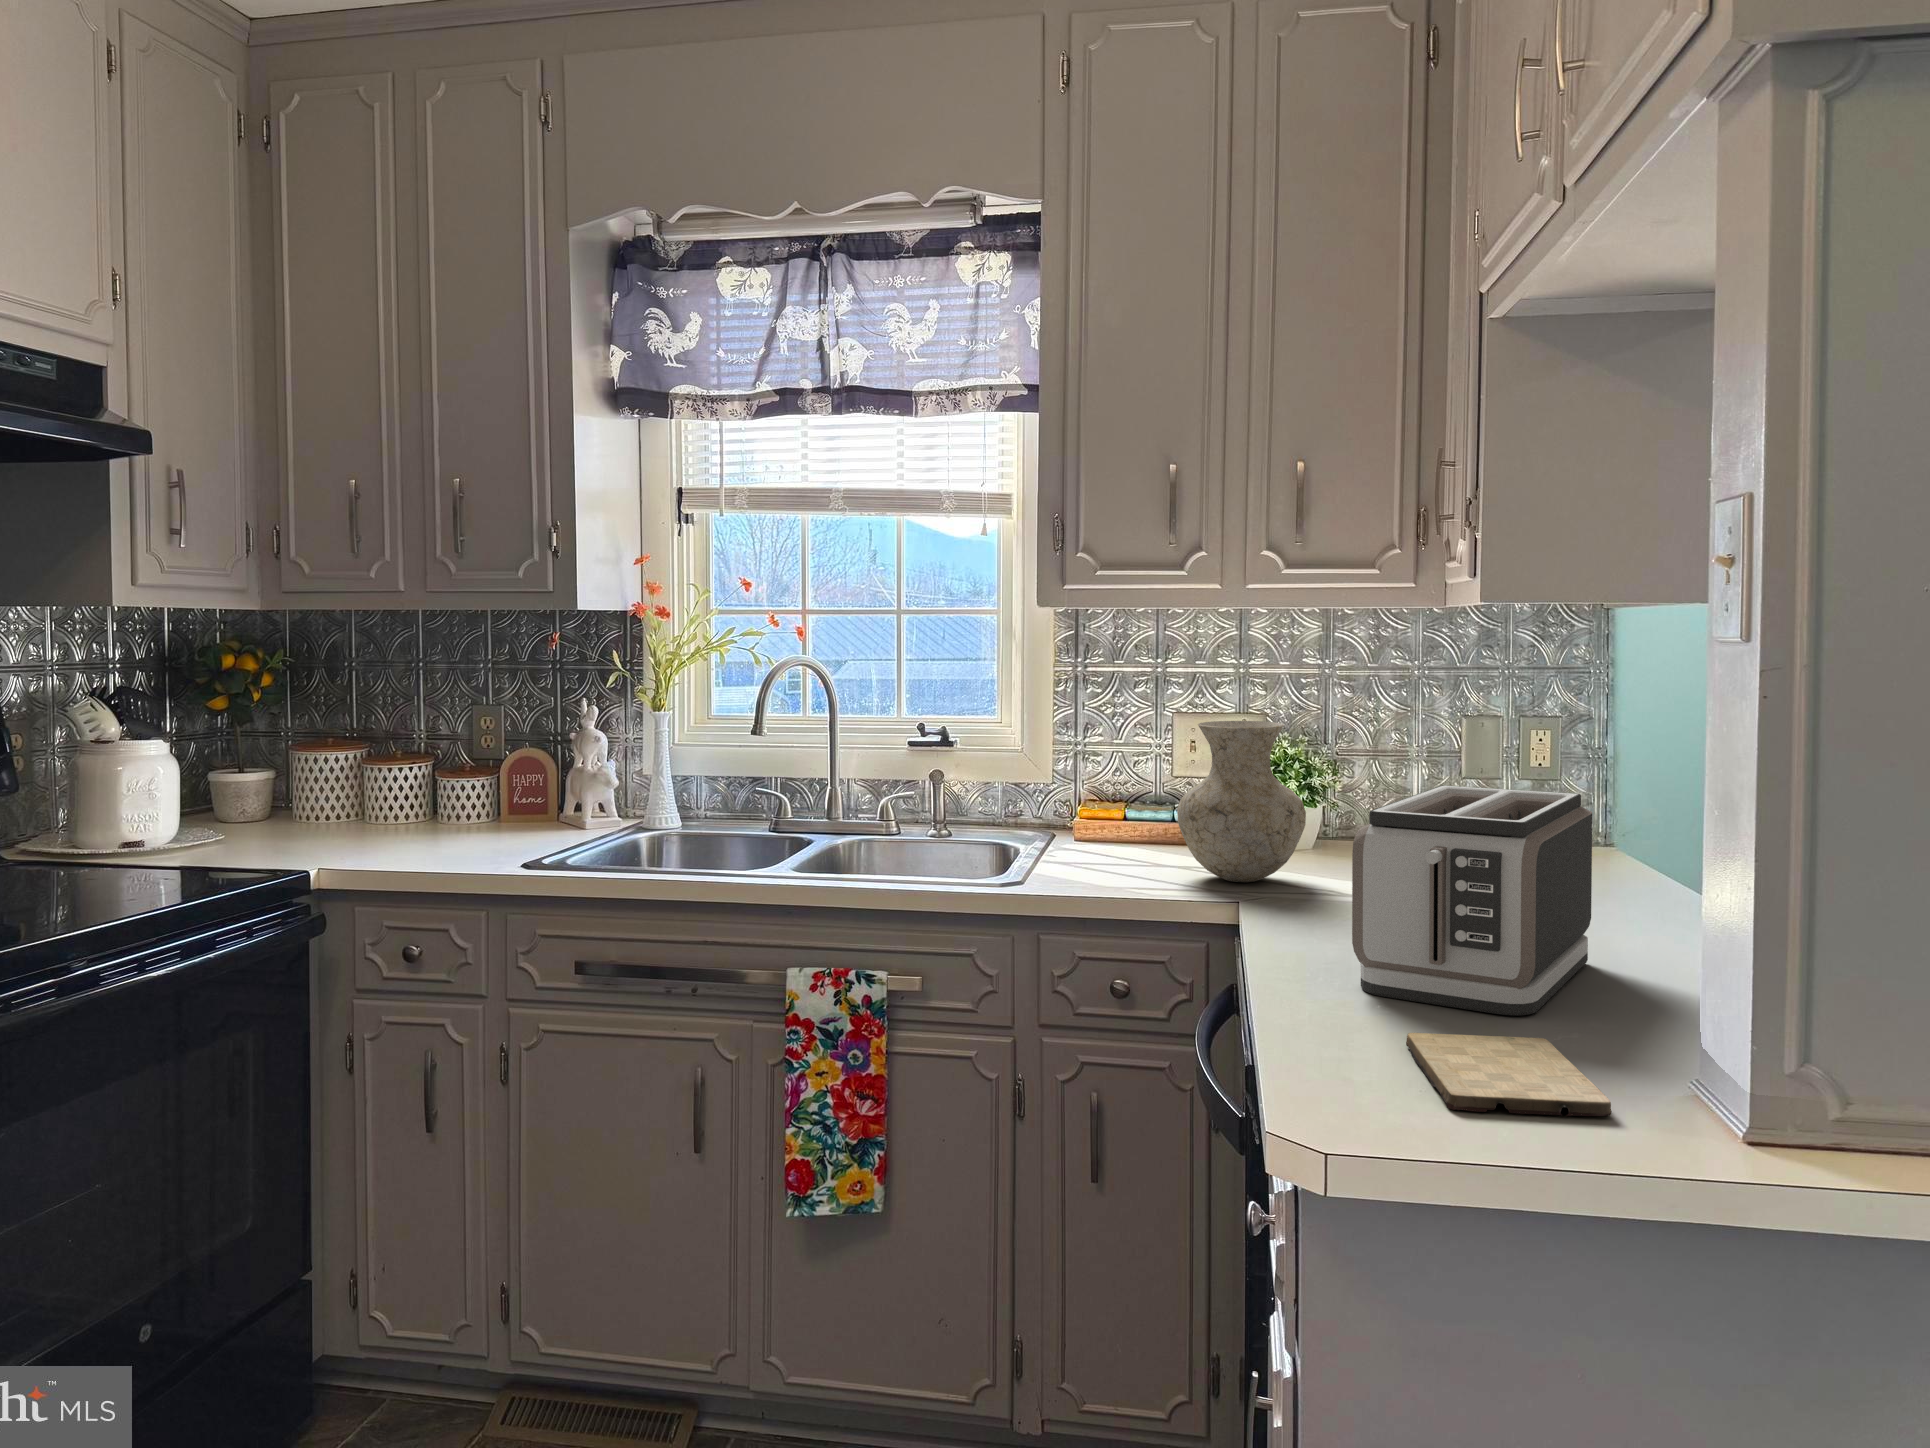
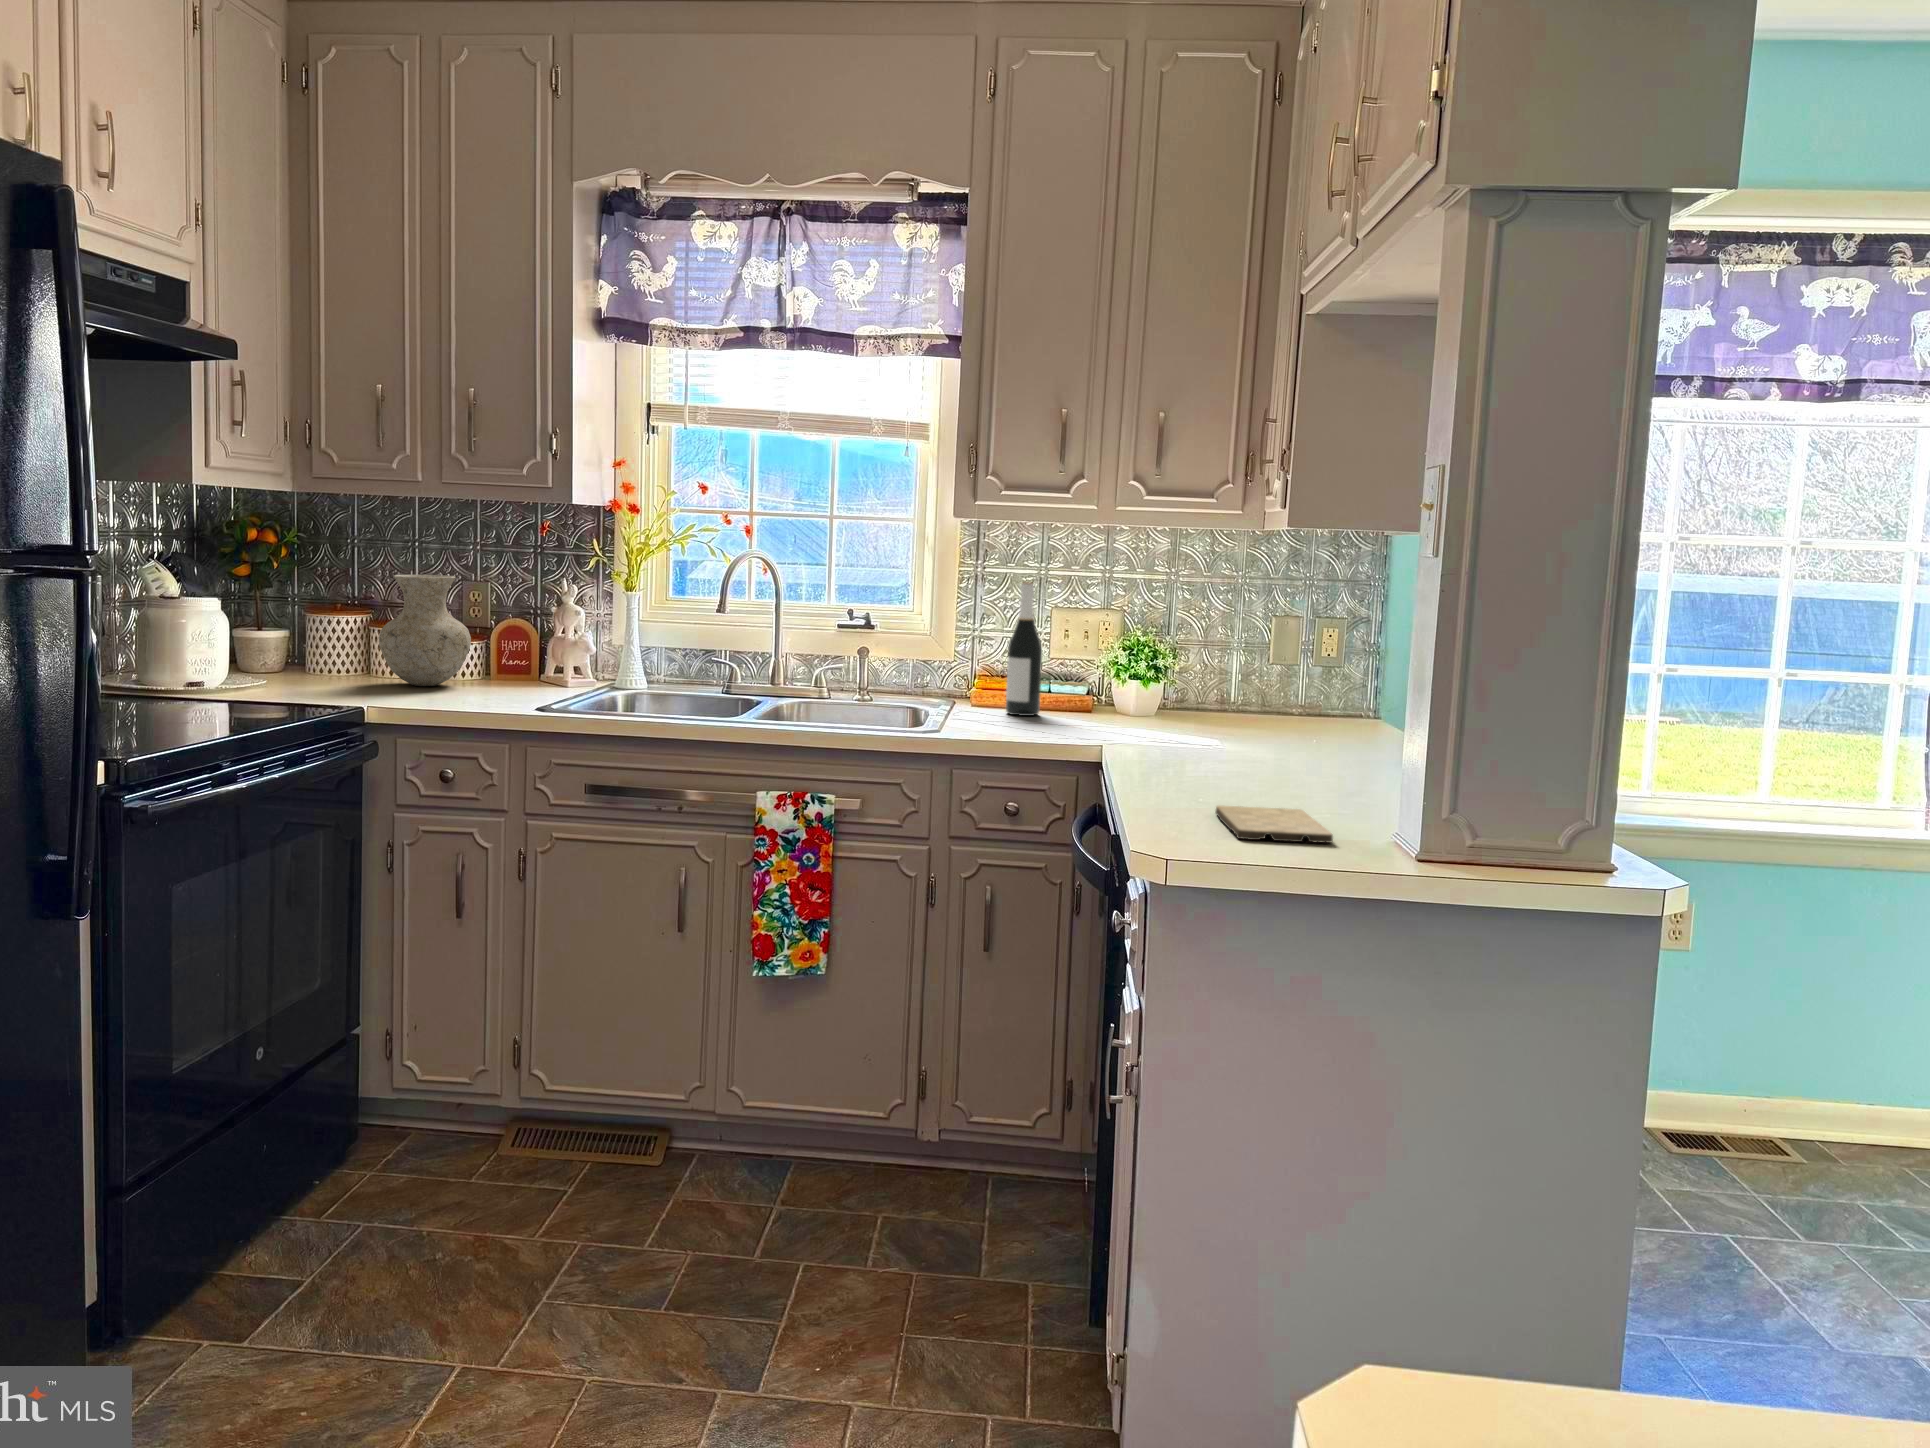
wine bottle: none [1115,684,1159,855] -> present [1006,582,1042,716]
vase: present [1177,721,1306,882] -> present [379,575,471,686]
toaster: present [1352,785,1592,1015] -> none [1184,657,1349,803]

